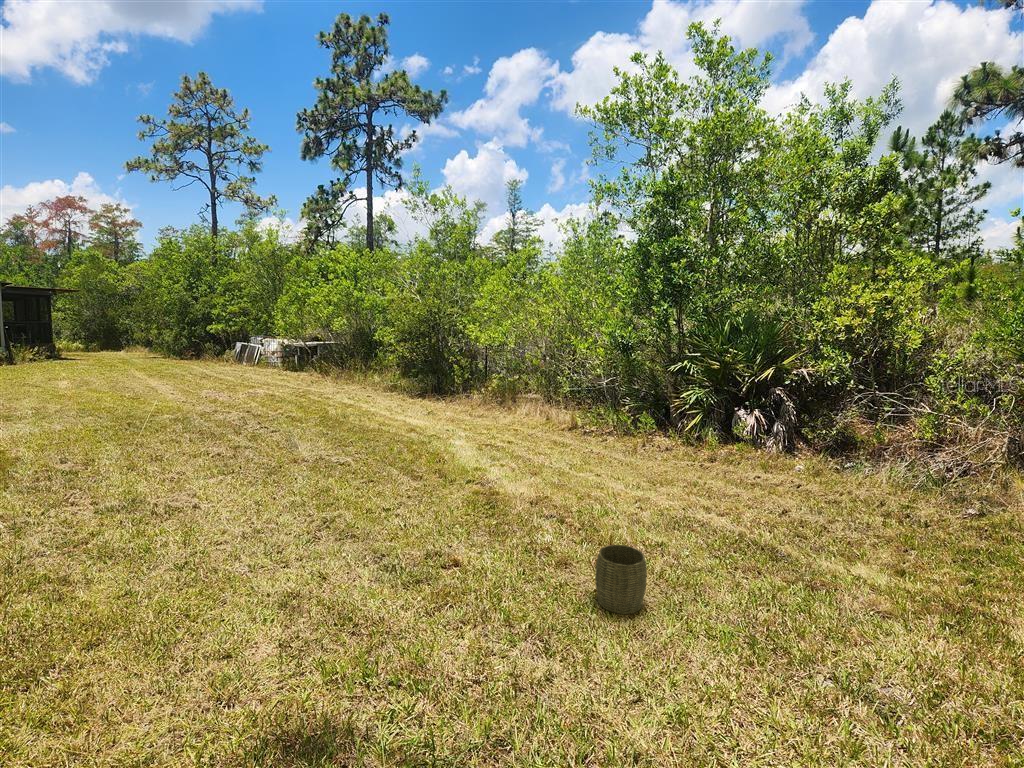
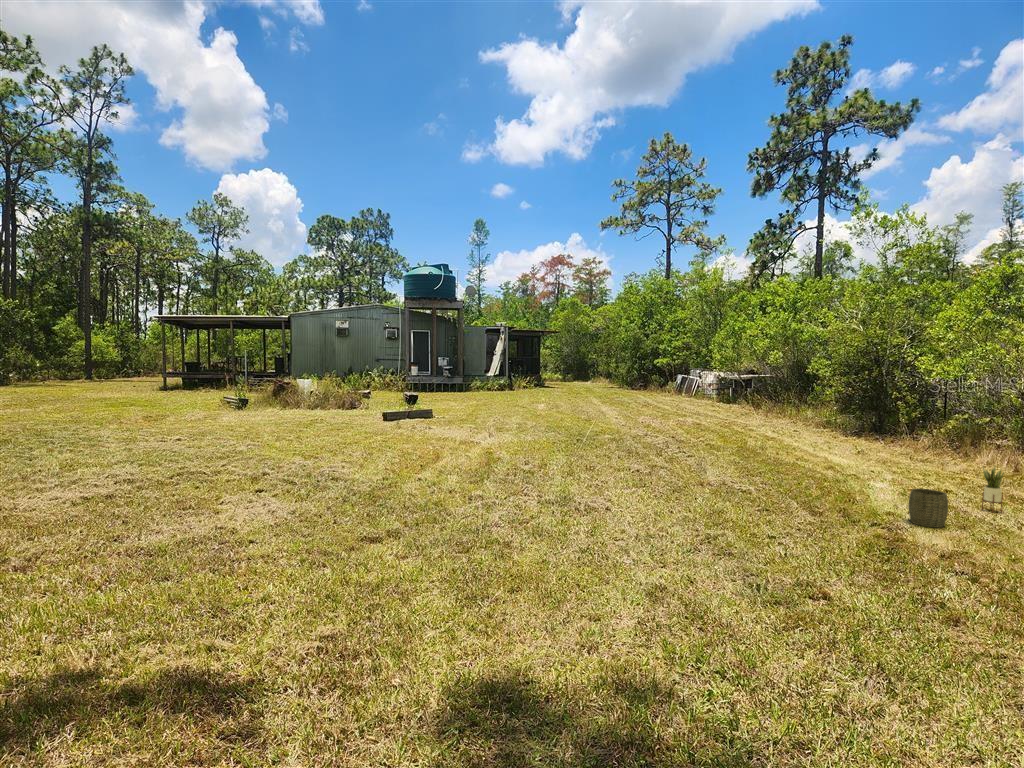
potted plant: none [629,474,649,534] -> present [982,466,1004,513]

